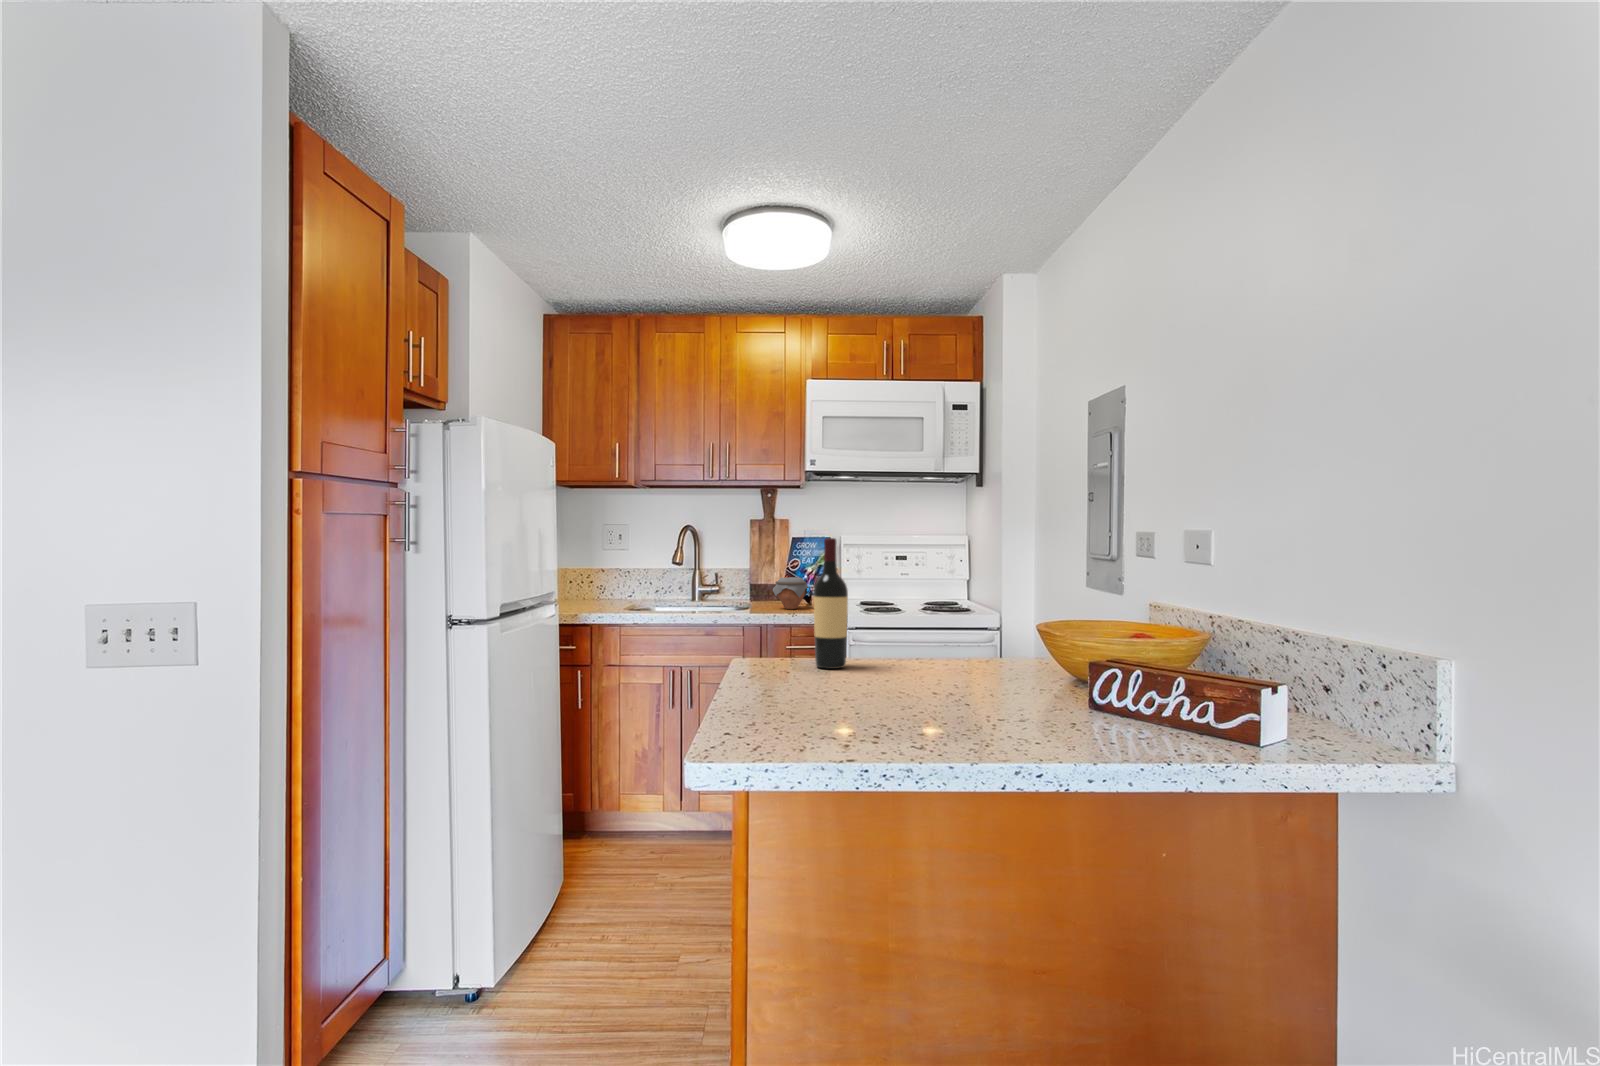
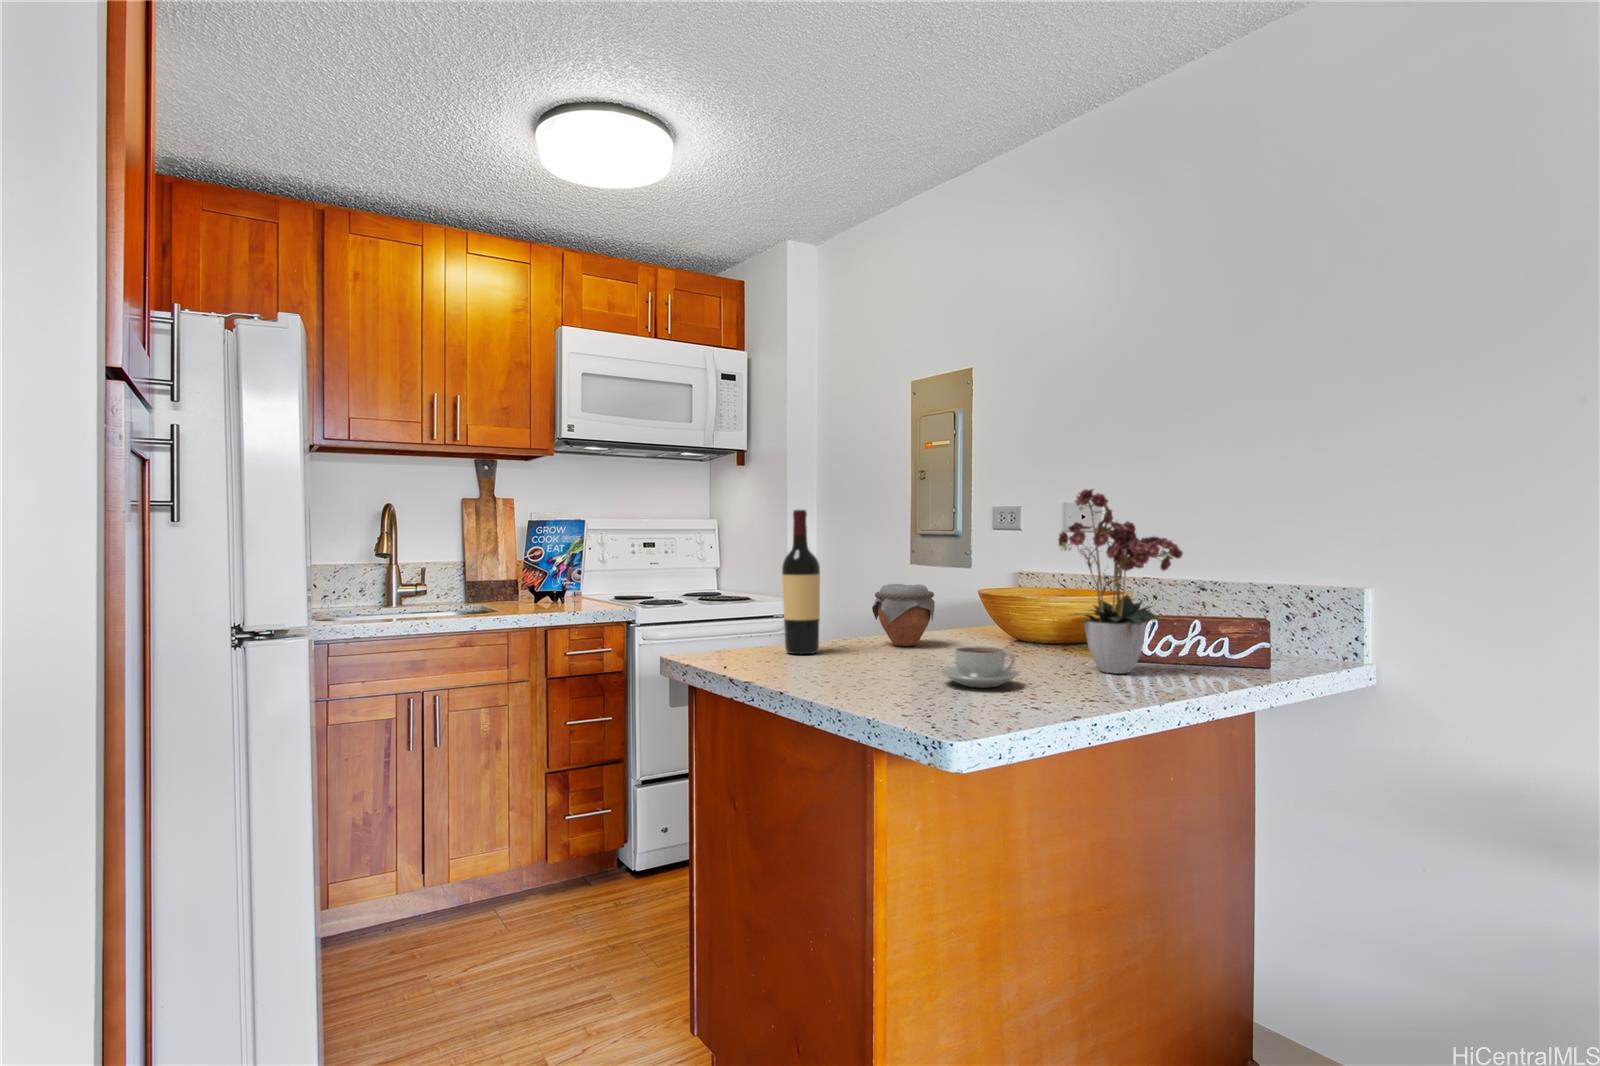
flower arrangement: none [995,513,1123,726] -> present [1058,489,1183,673]
jar: present [773,577,809,609] -> present [872,584,935,646]
coffee cup: none [837,678,912,720] -> present [941,647,1020,687]

